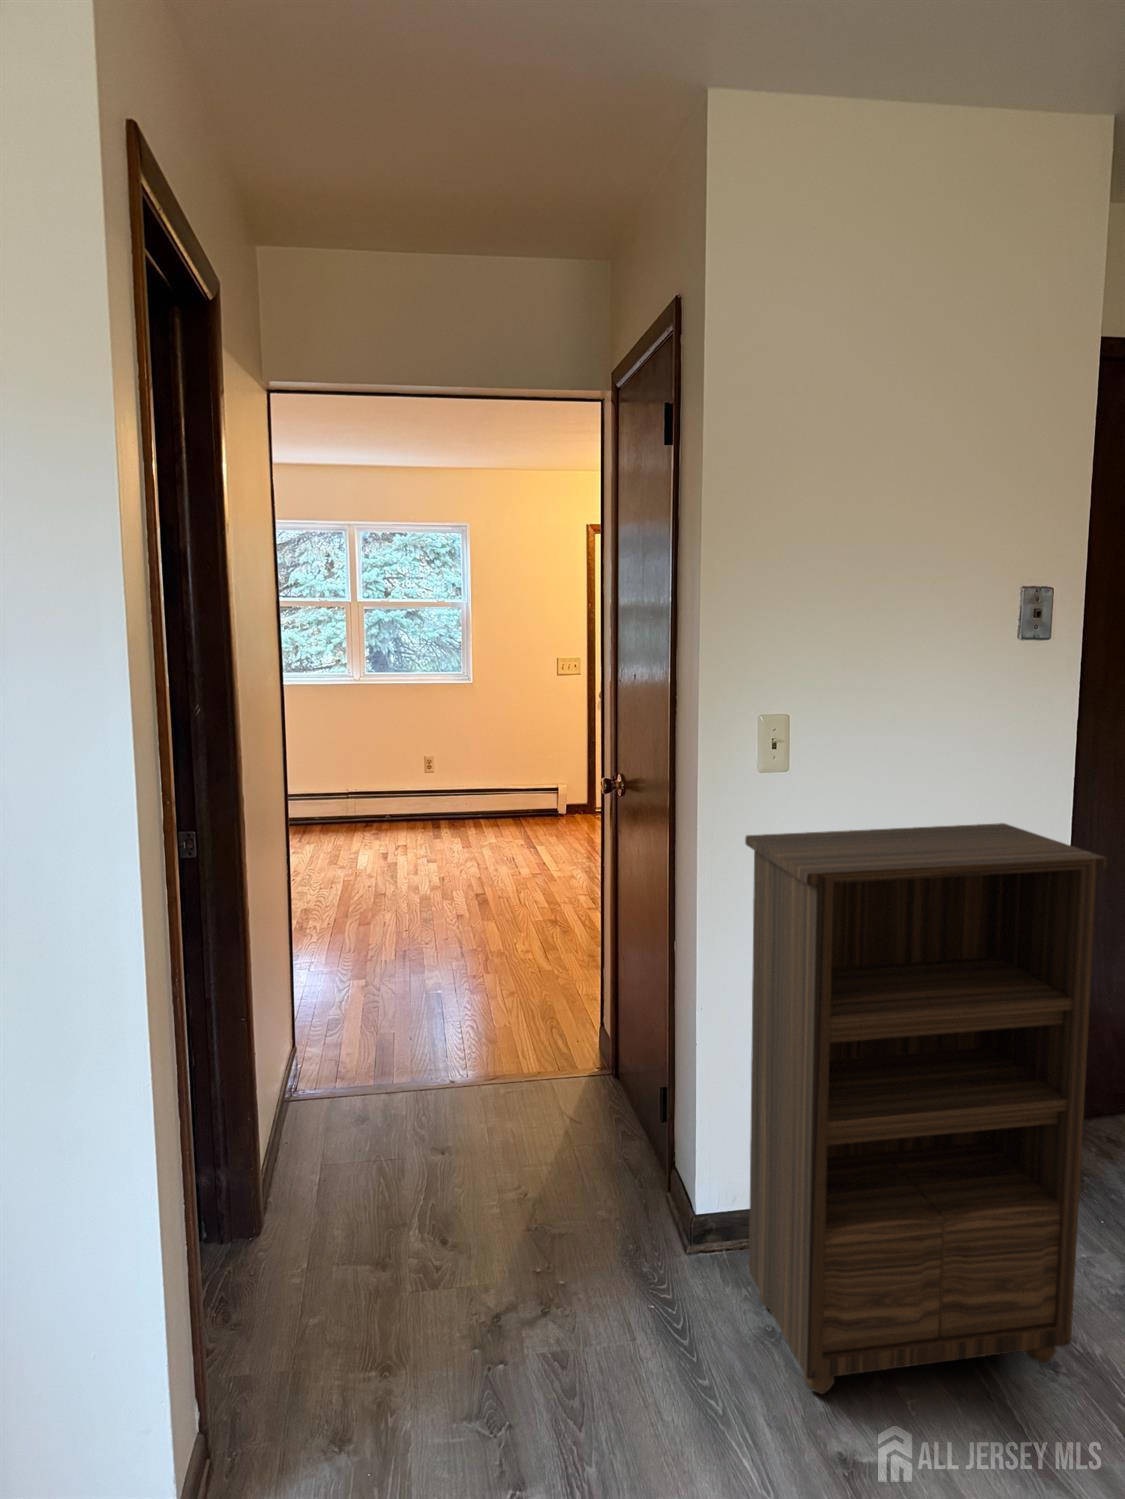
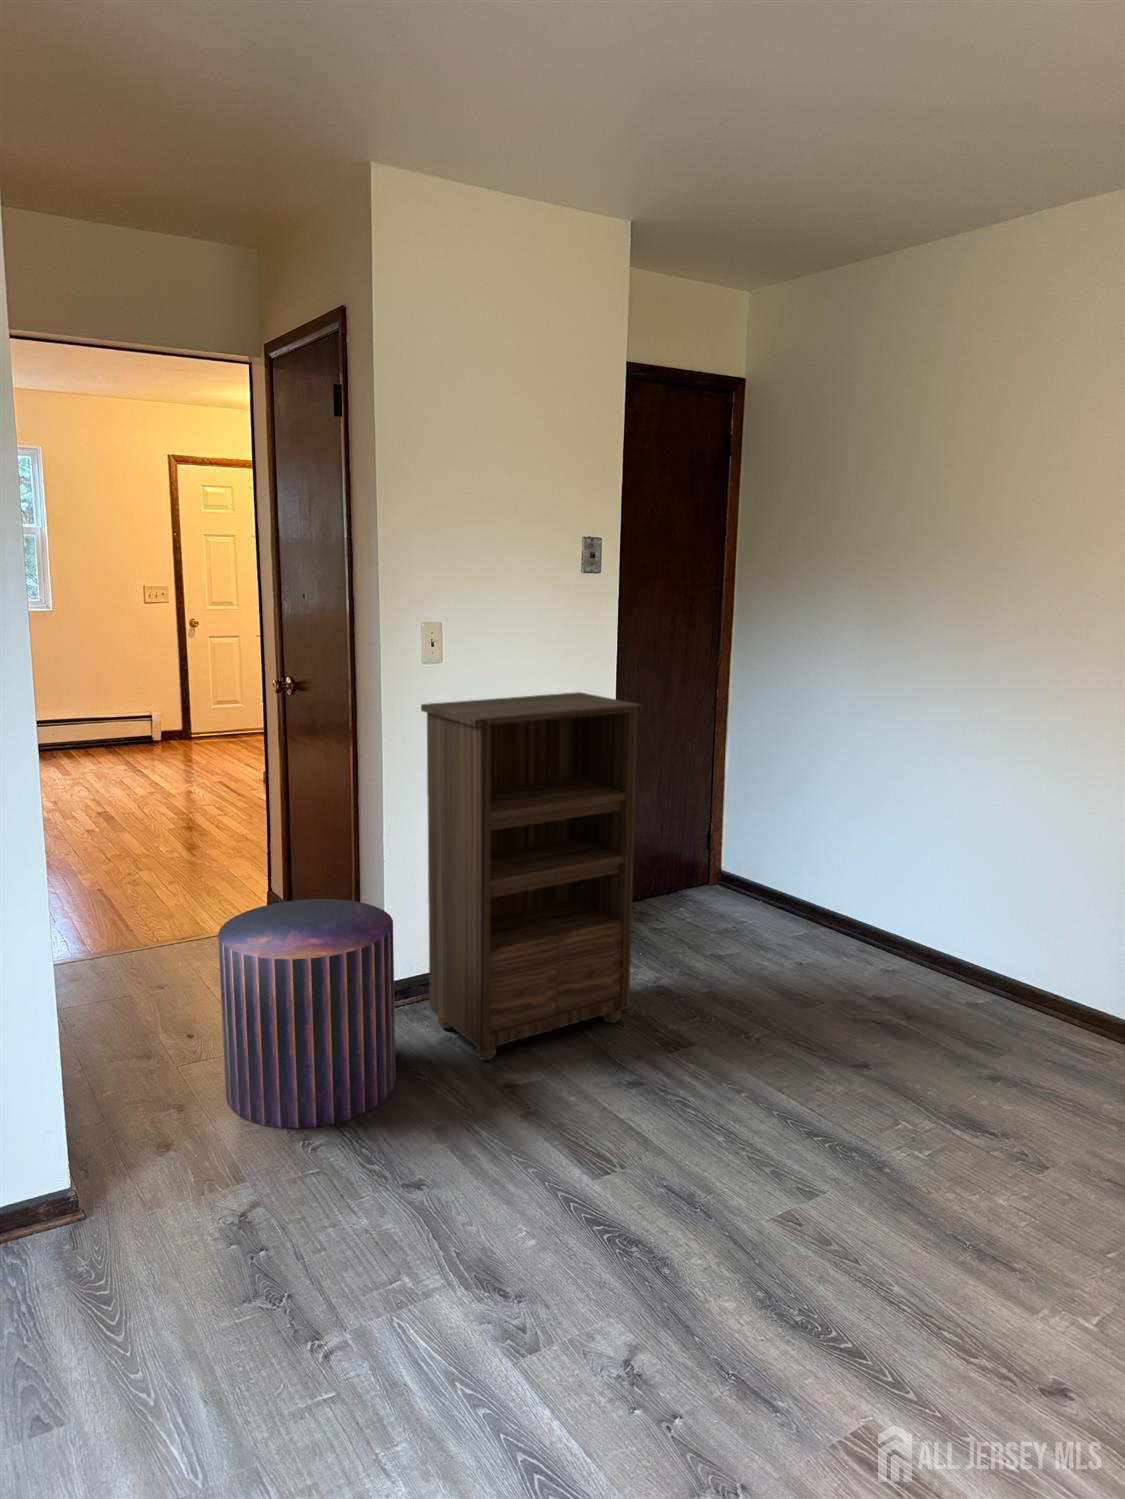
pouf: none [435,1094,677,1463] -> present [218,899,396,1128]

